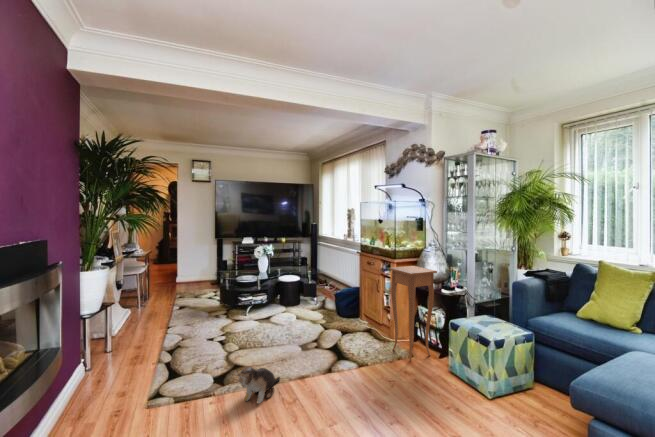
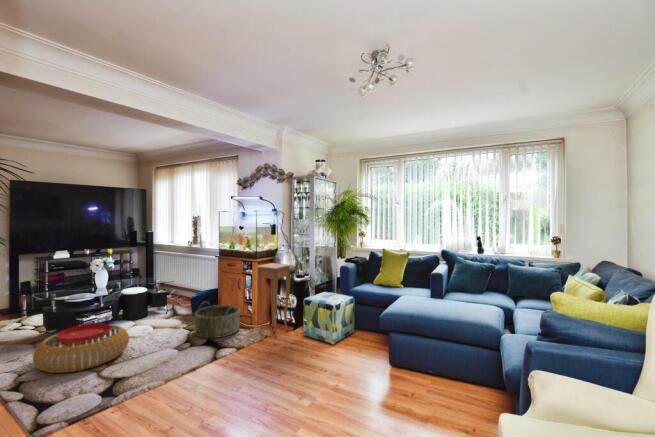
basket: none [327,300,375,344] -> present [194,305,240,338]
pouf: none [195,305,267,347] -> present [33,323,129,373]
plush toy: present [234,367,280,403] -> none [142,365,175,399]

